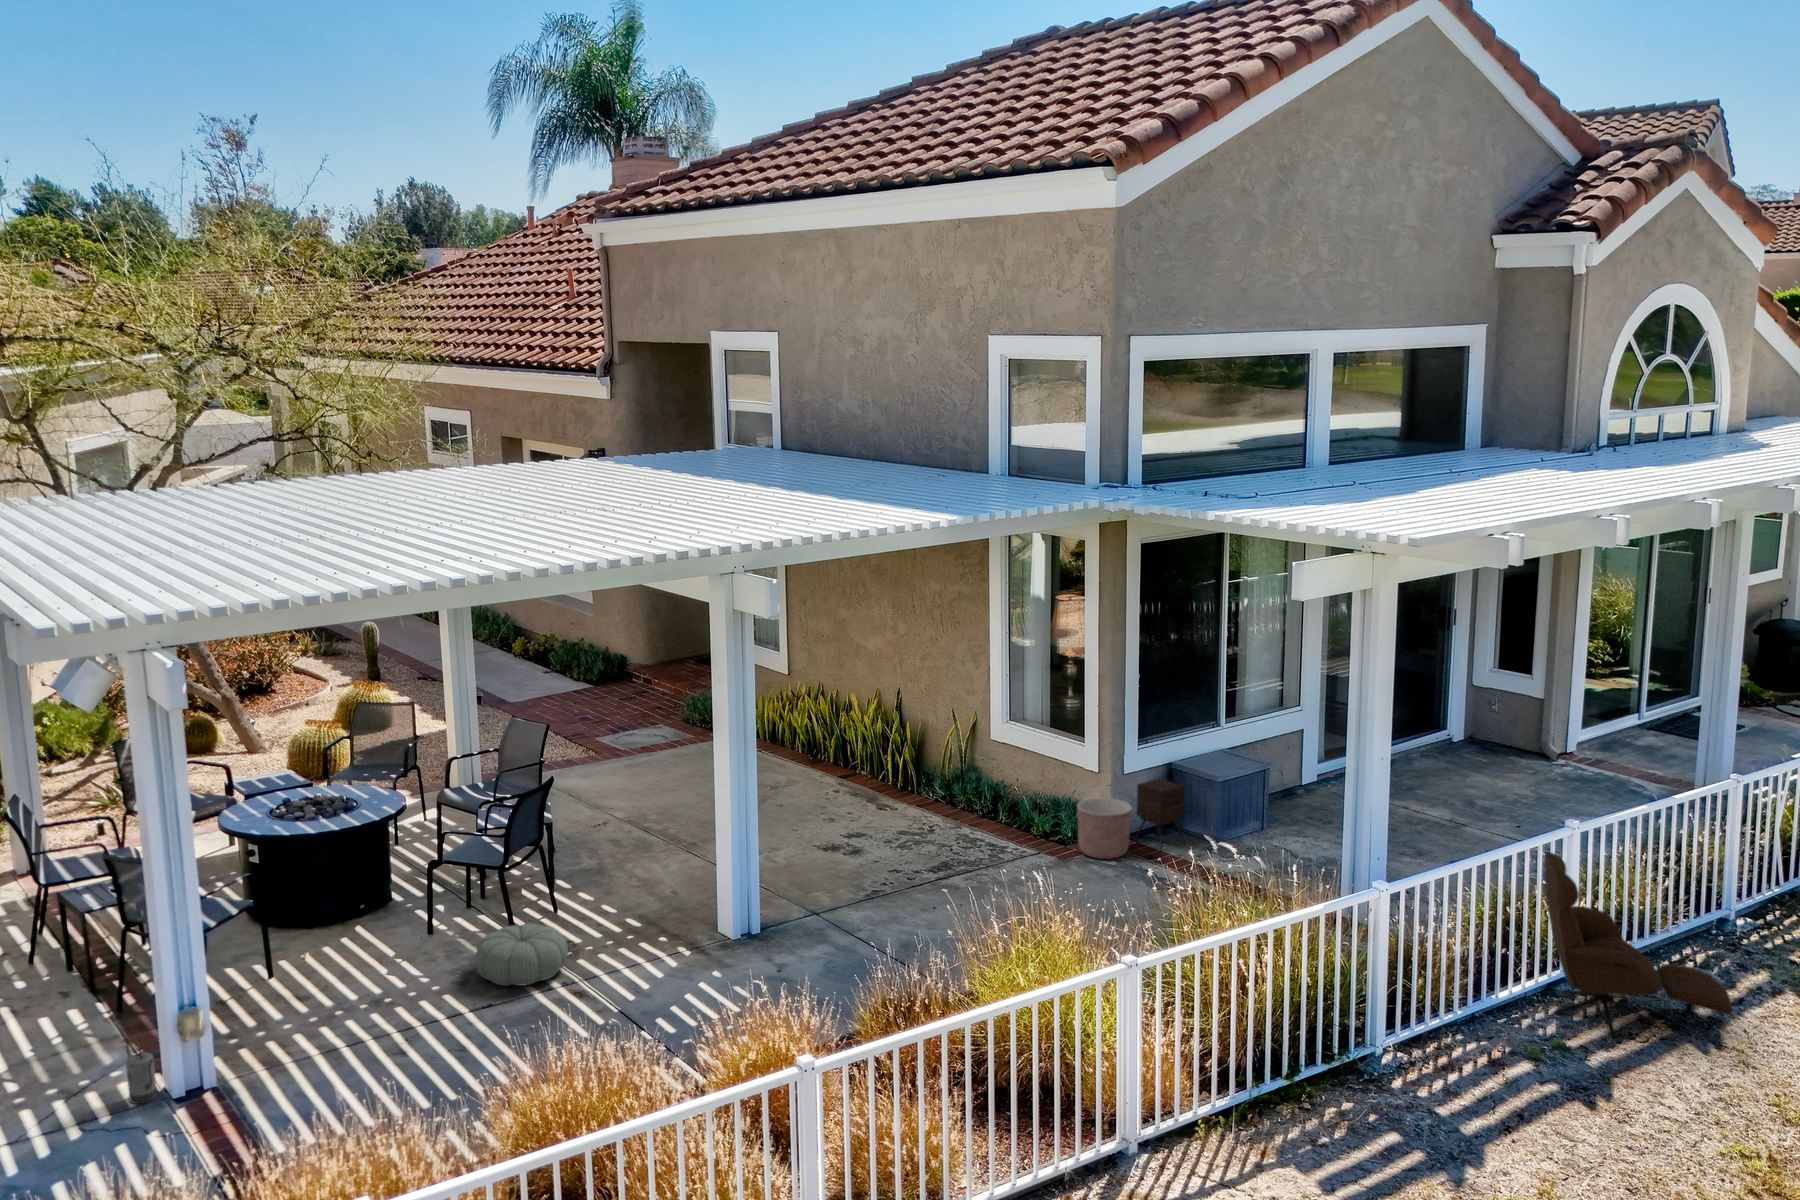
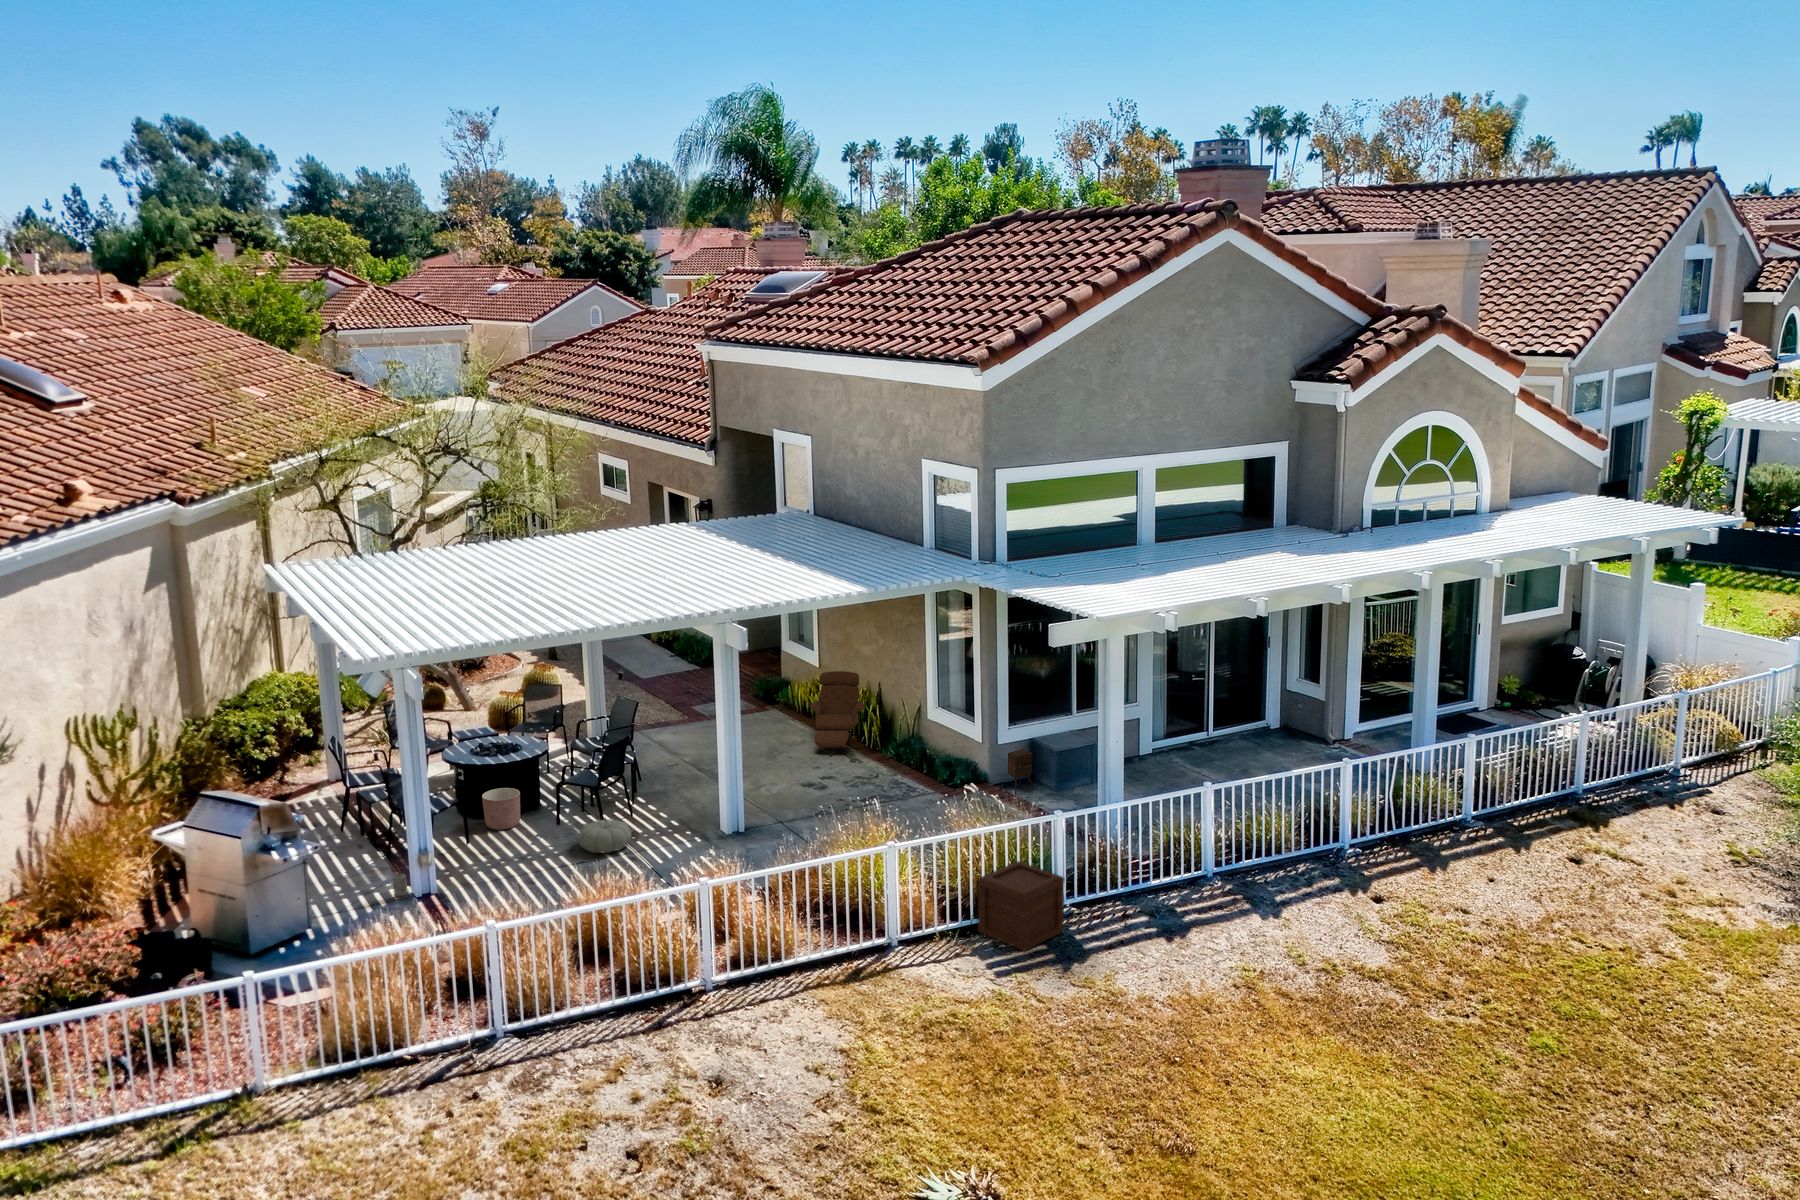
planter: present [1077,798,1132,859] -> present [482,788,520,830]
lounge chair: present [1545,852,1733,1039] -> present [810,671,865,757]
wooden crate: none [1264,975,1419,1149] -> present [978,861,1065,951]

